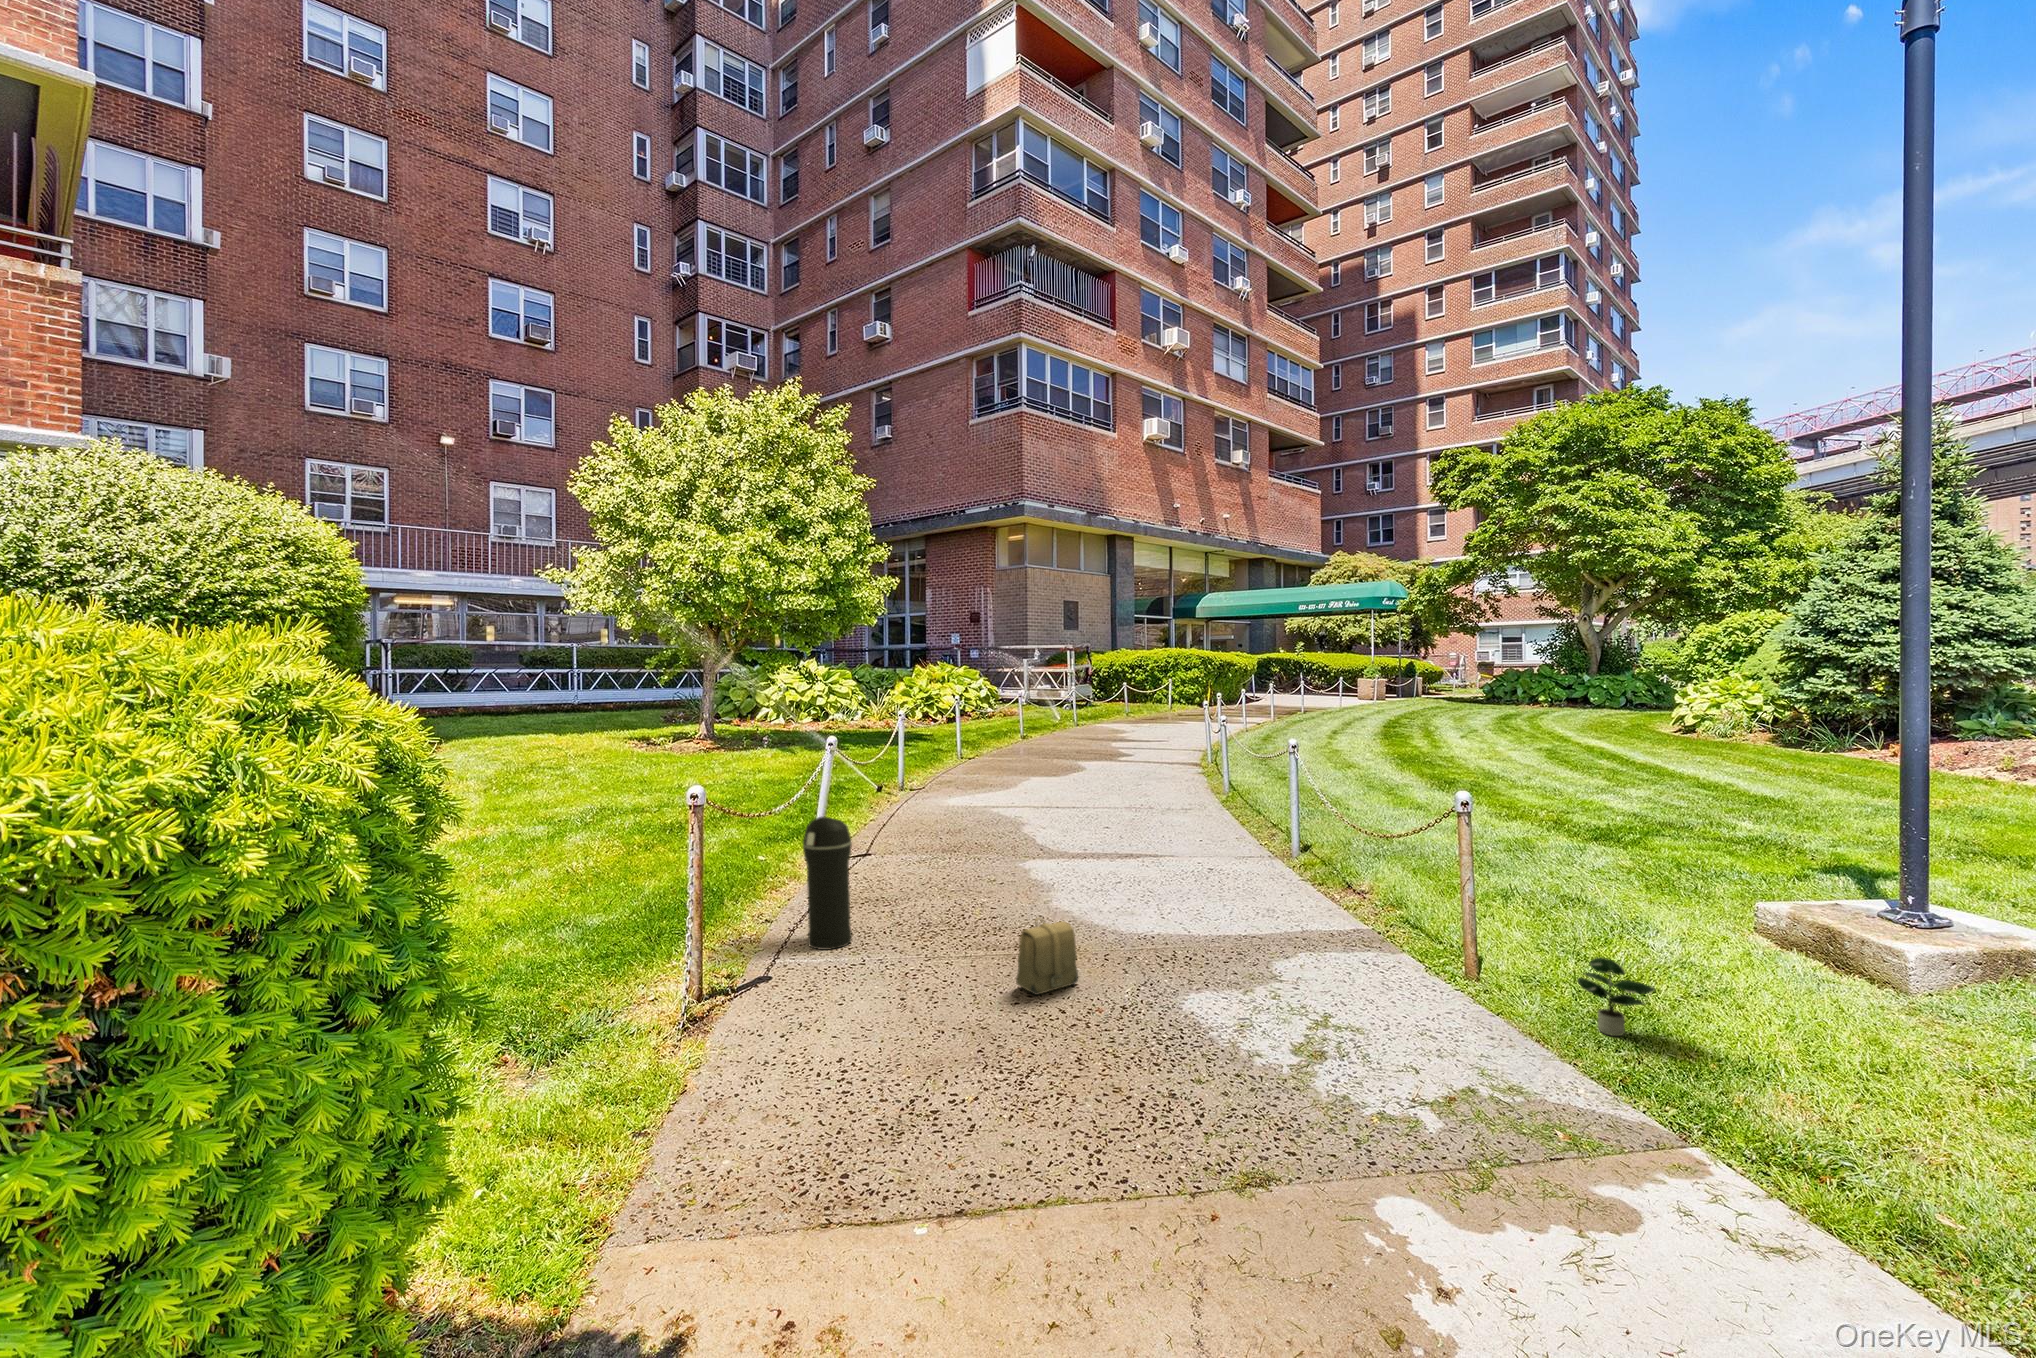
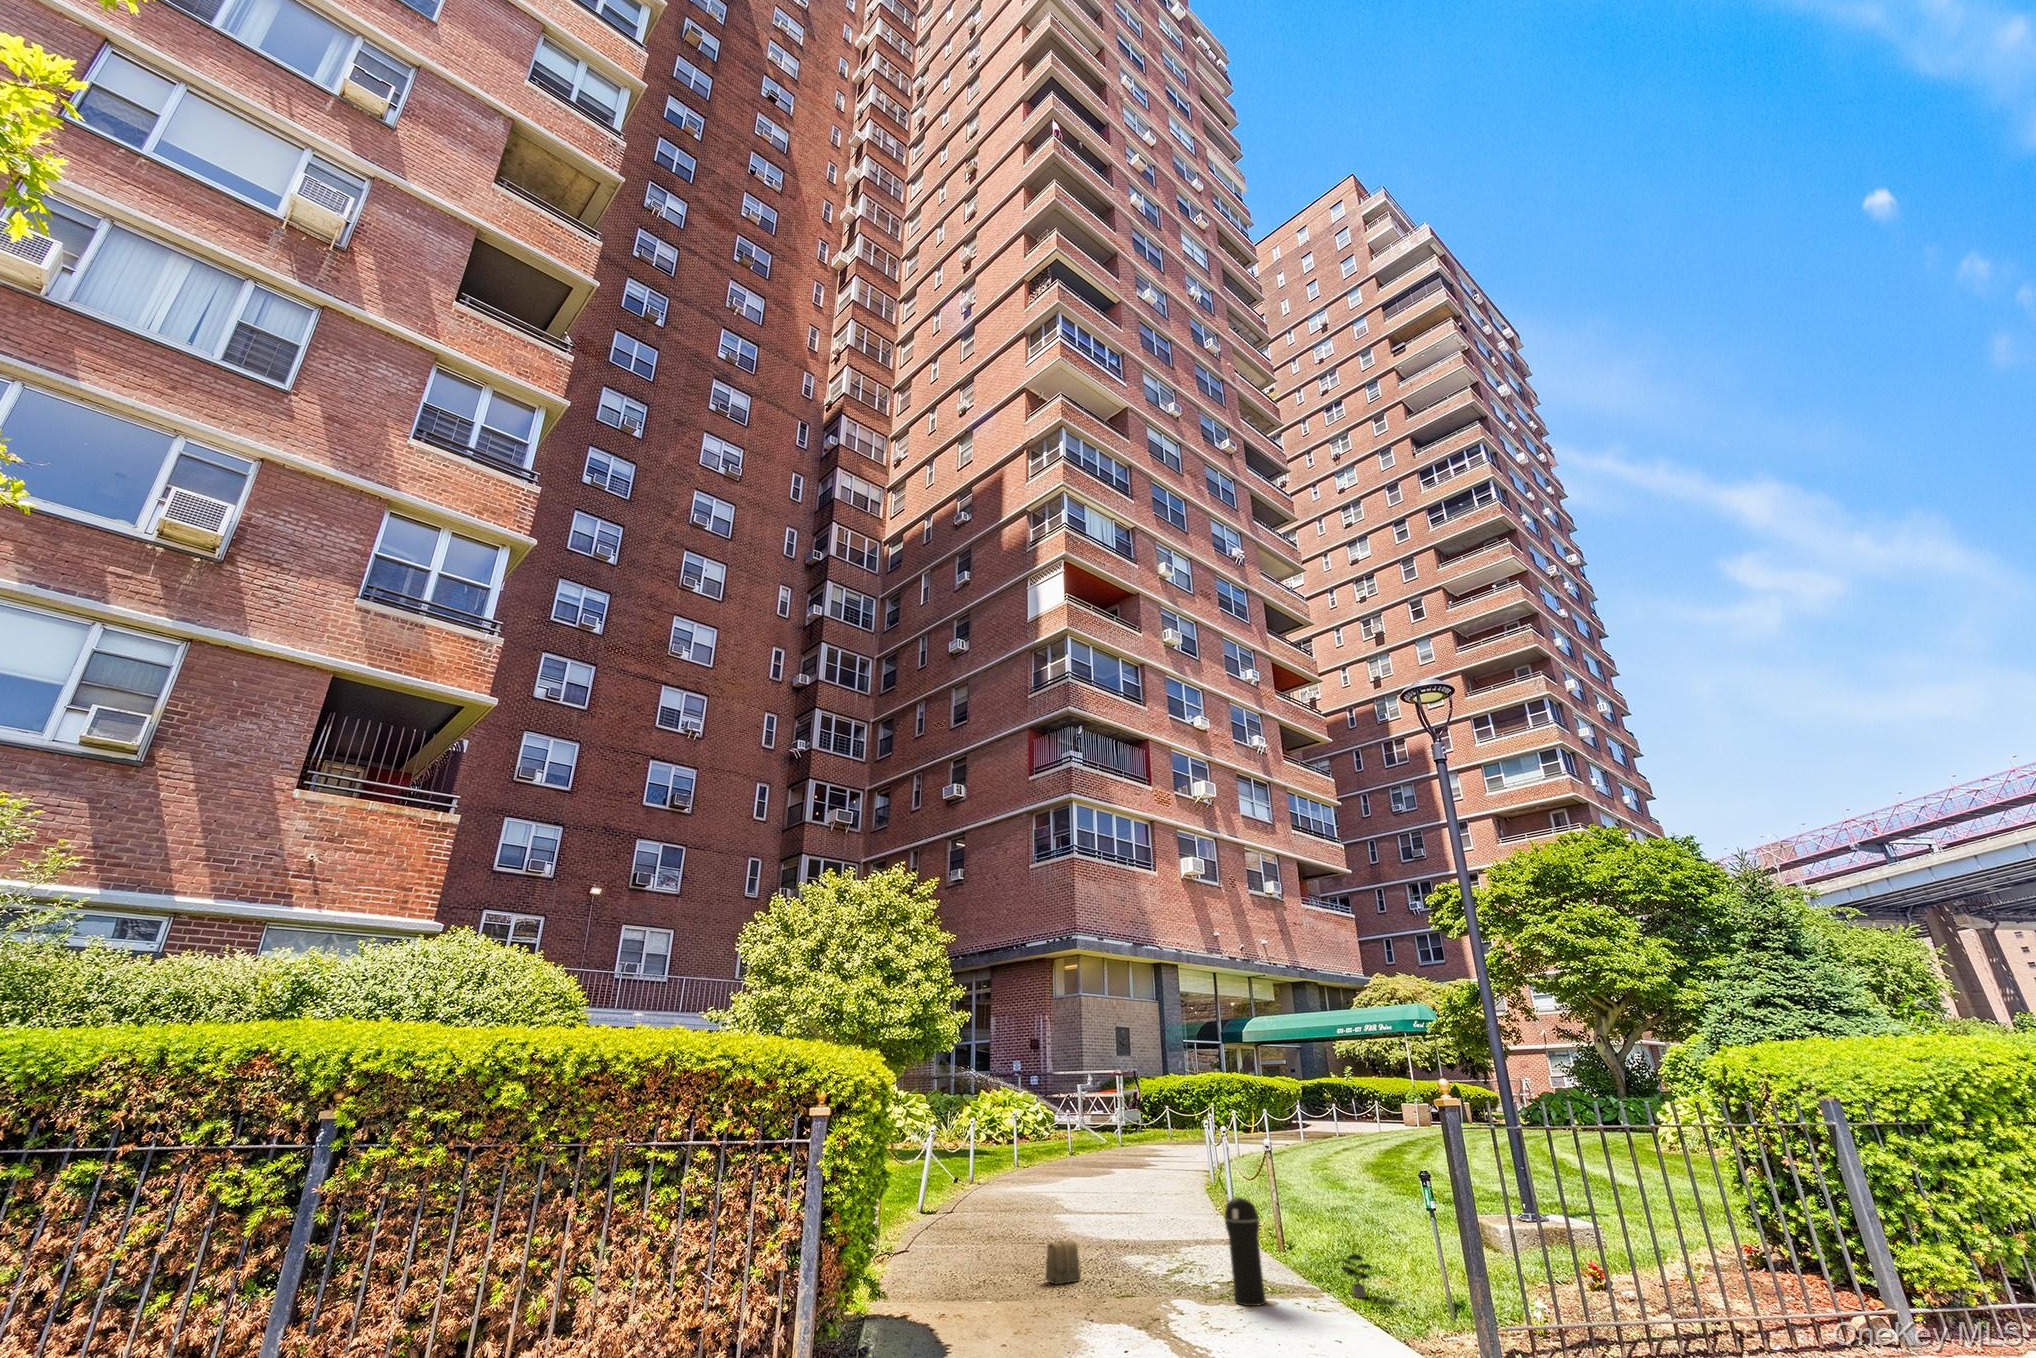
trash can: present [803,817,852,950] -> present [1225,1197,1266,1306]

